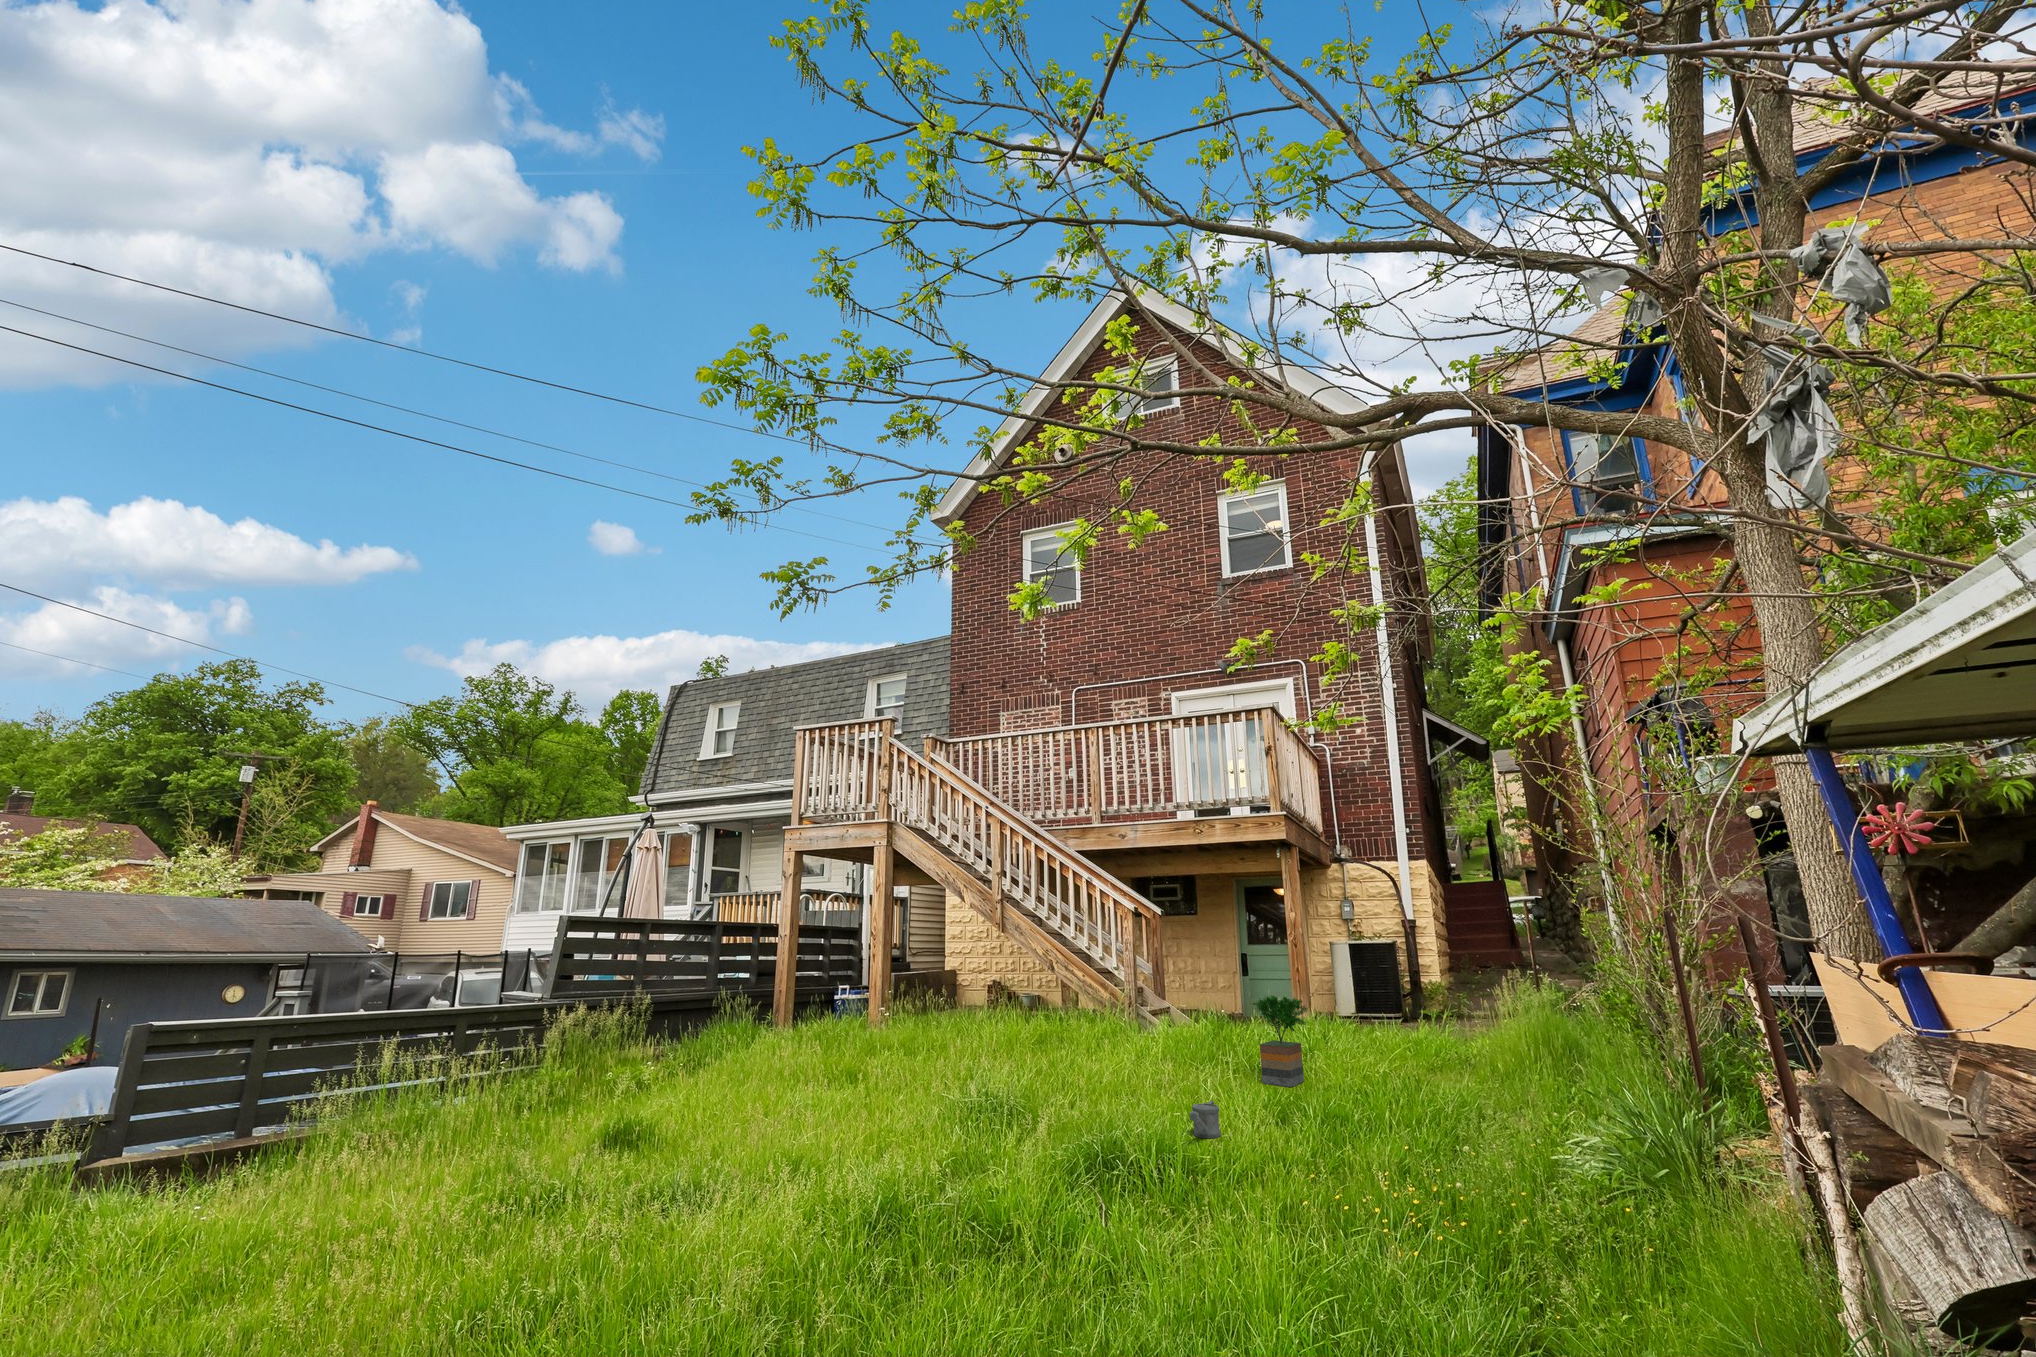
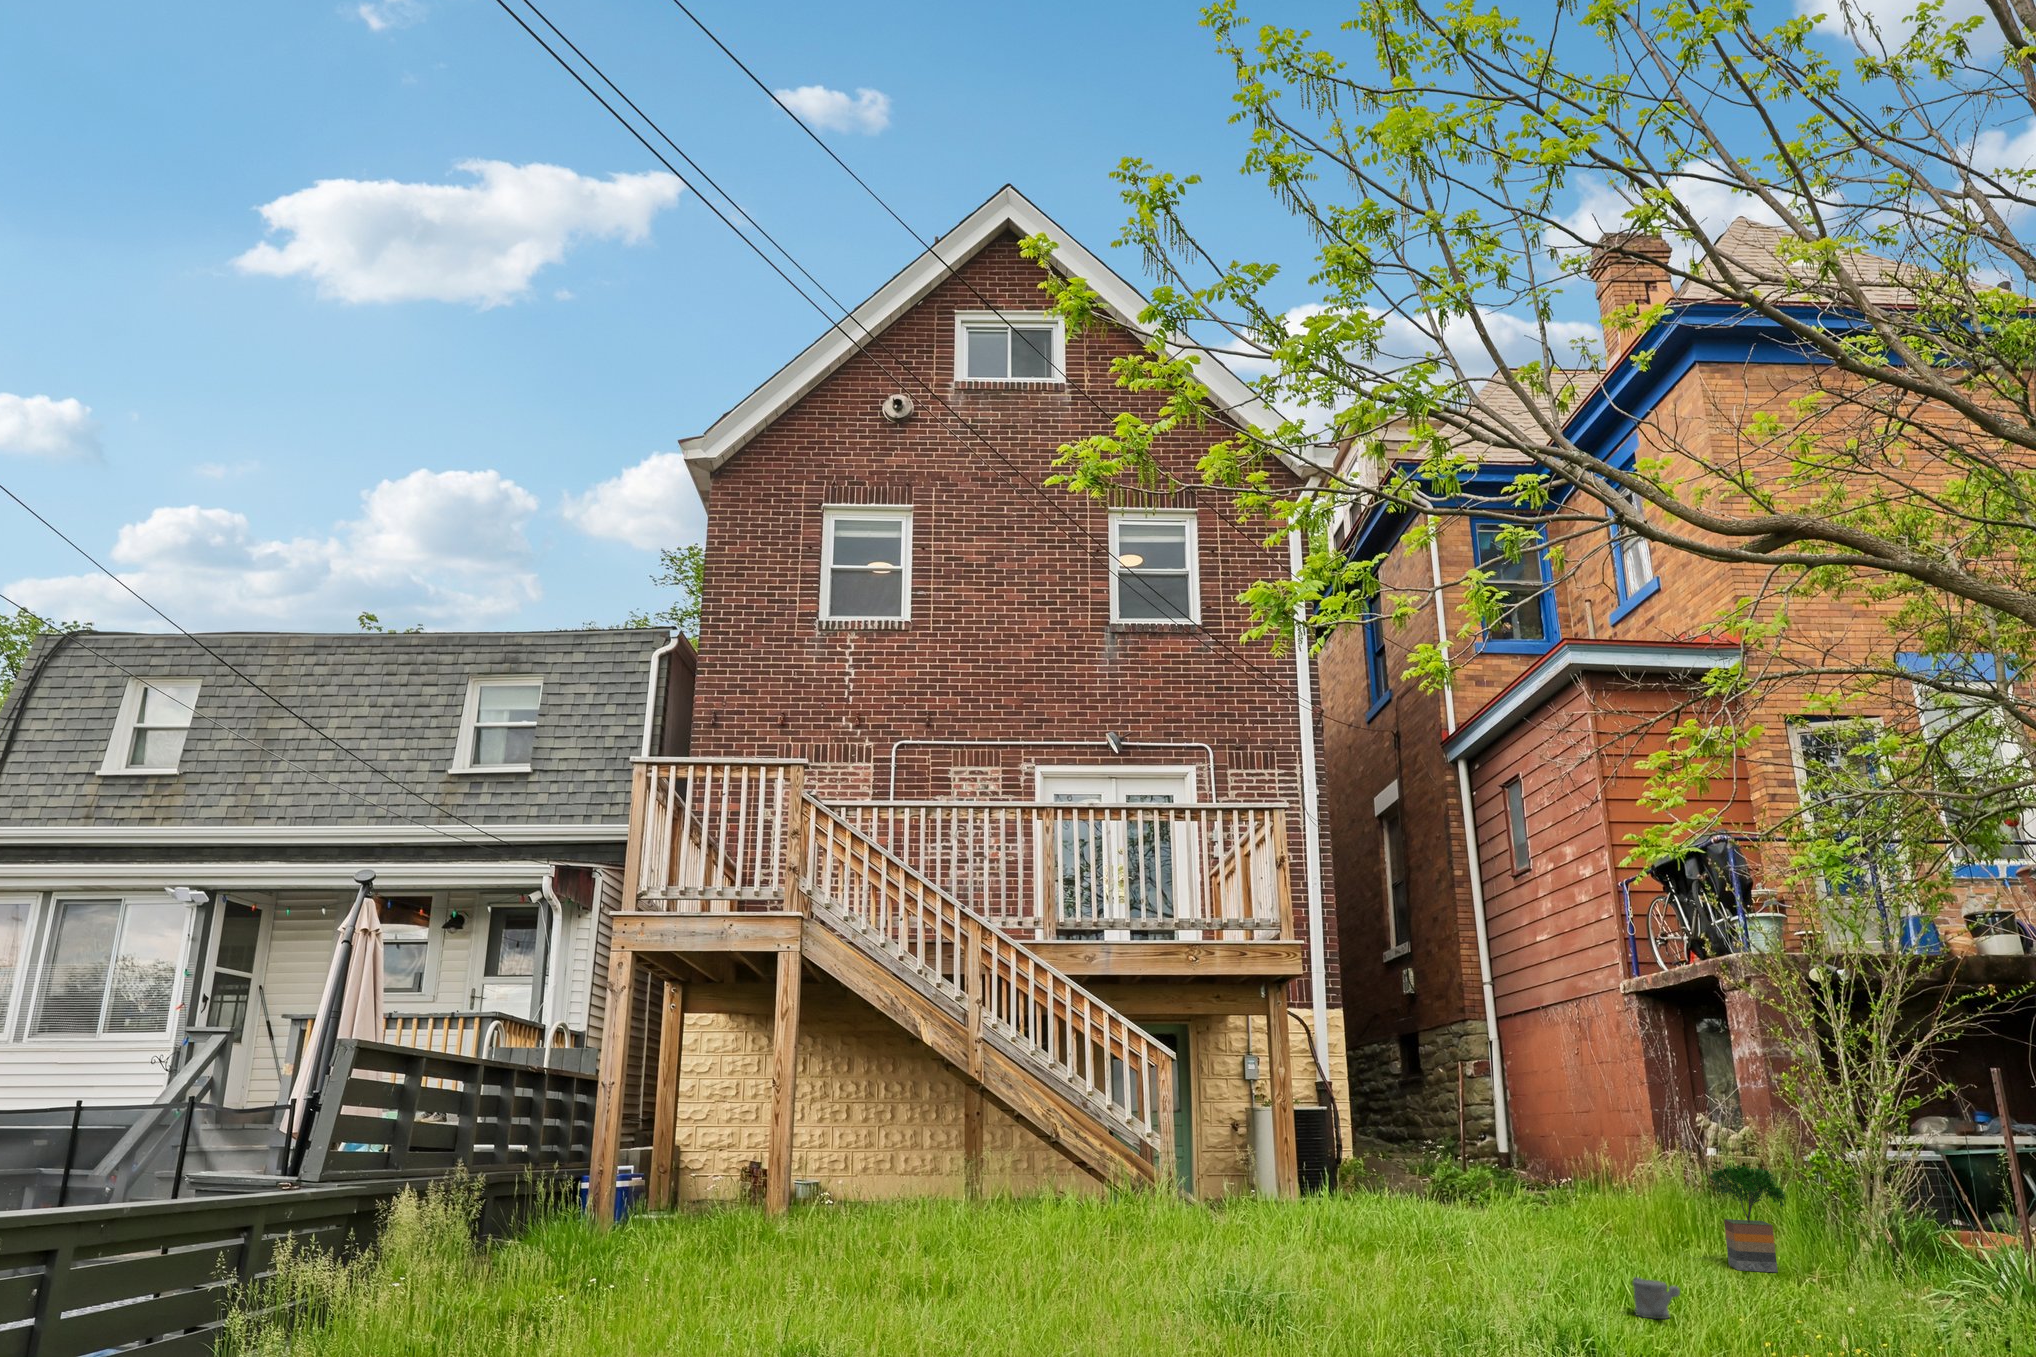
potted tree: present [1256,995,1308,1087] -> present [1710,1165,1786,1272]

